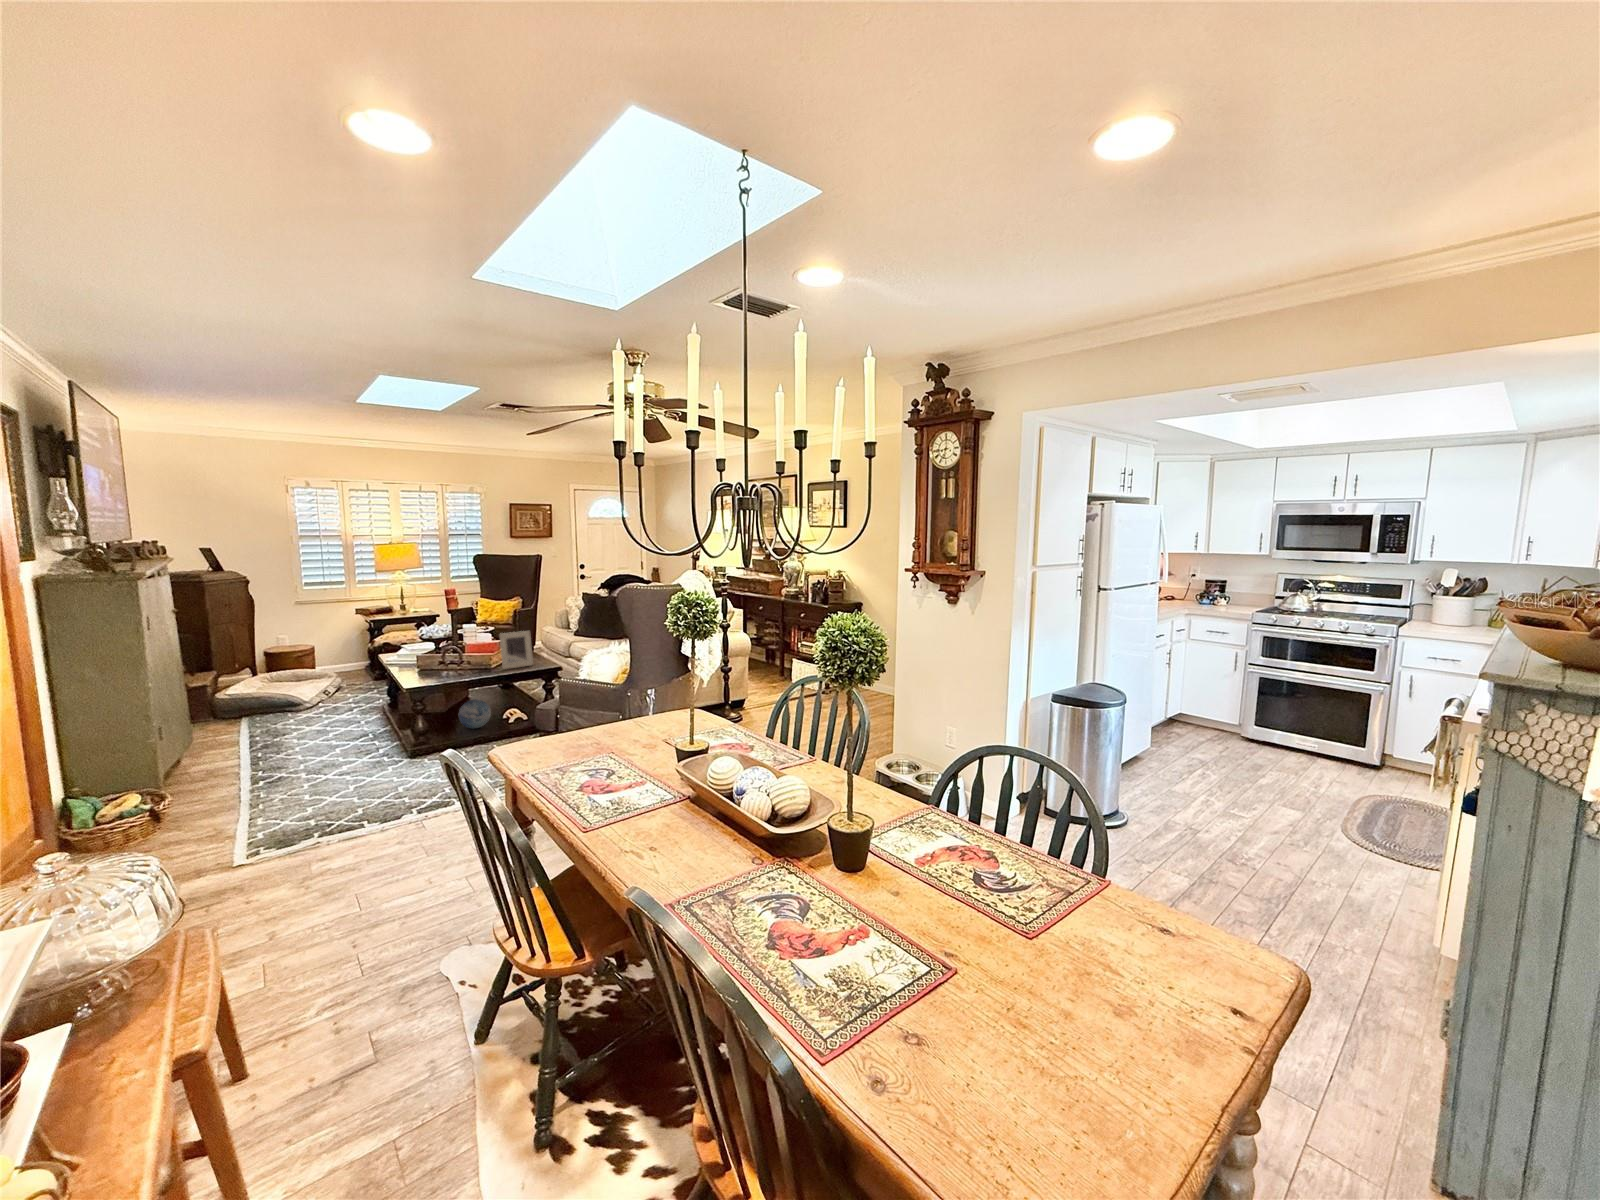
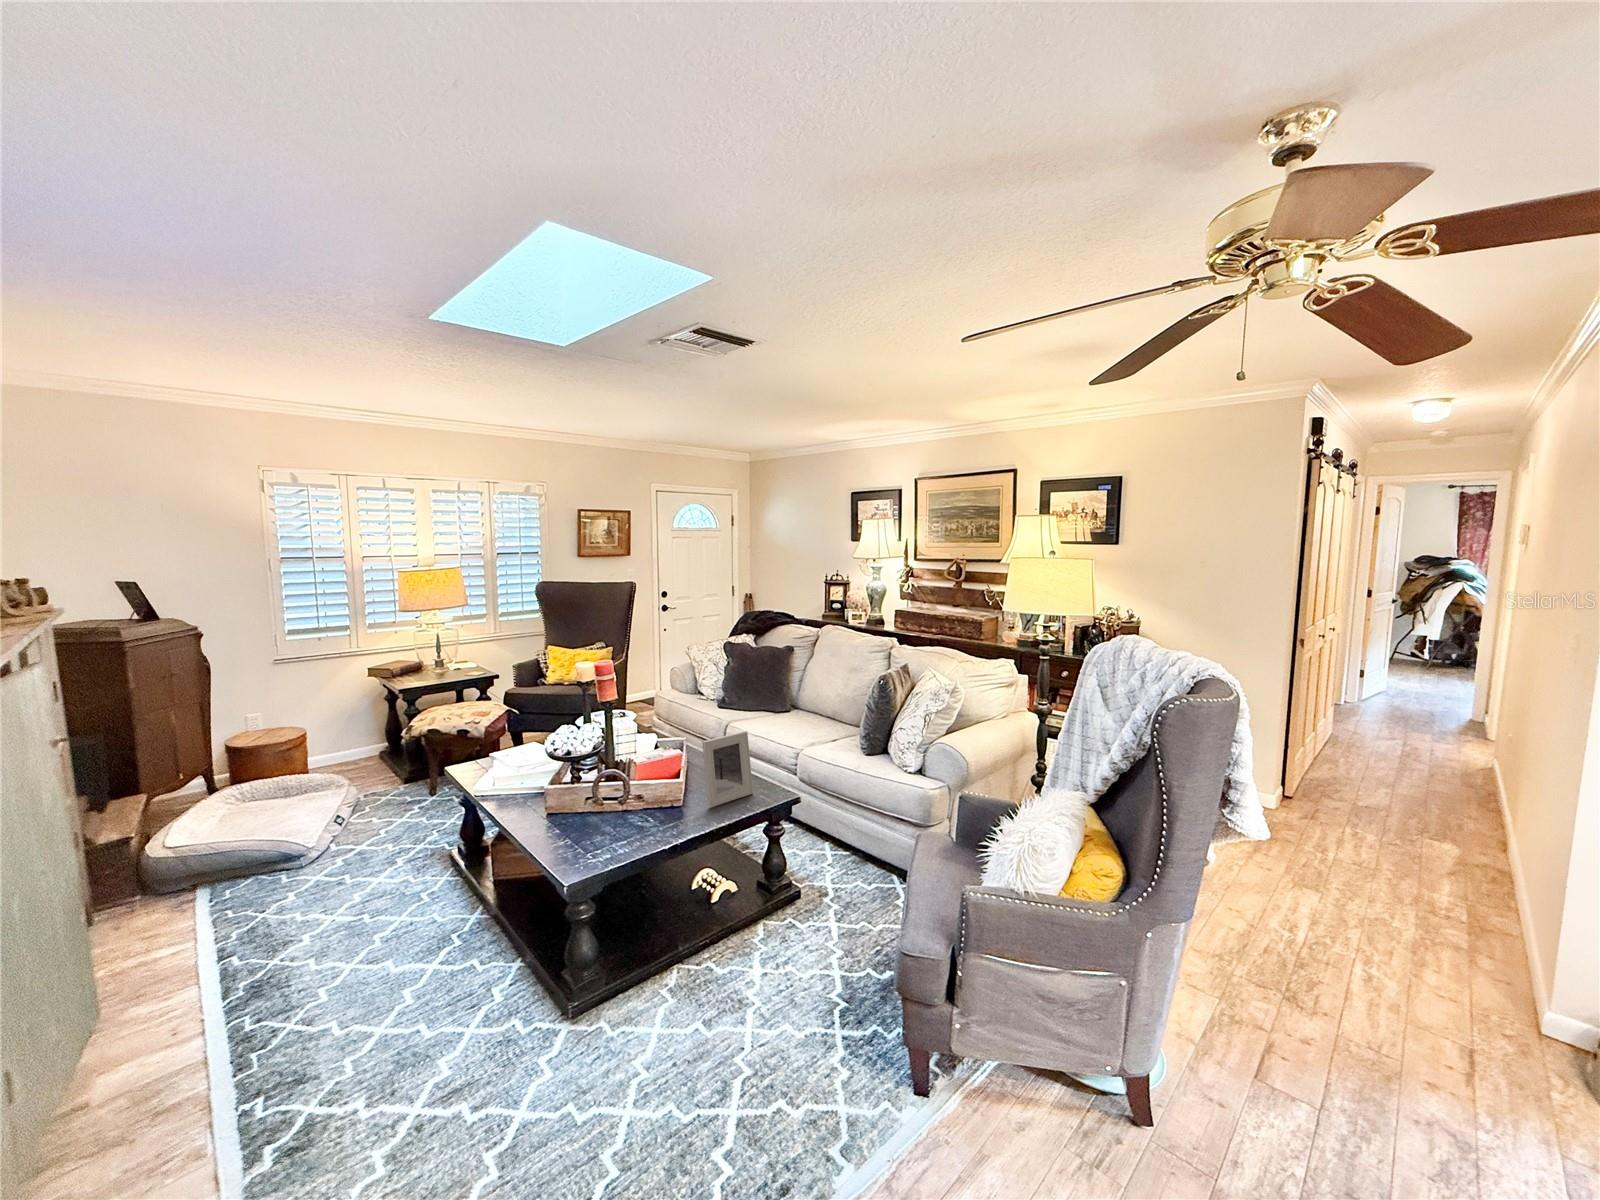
decorative orb: present [459,699,491,729] -> none [635,866,690,926]

